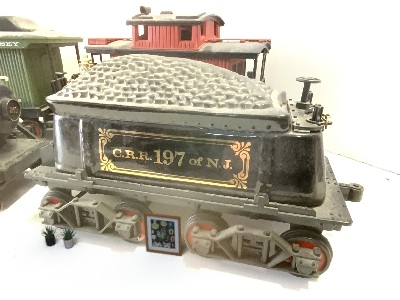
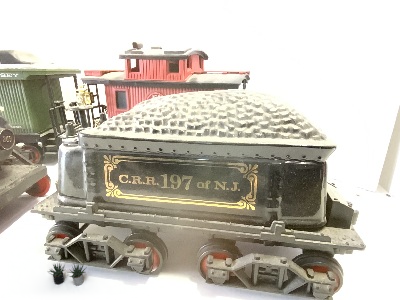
picture frame: present [144,213,182,256] -> none [156,245,194,285]

